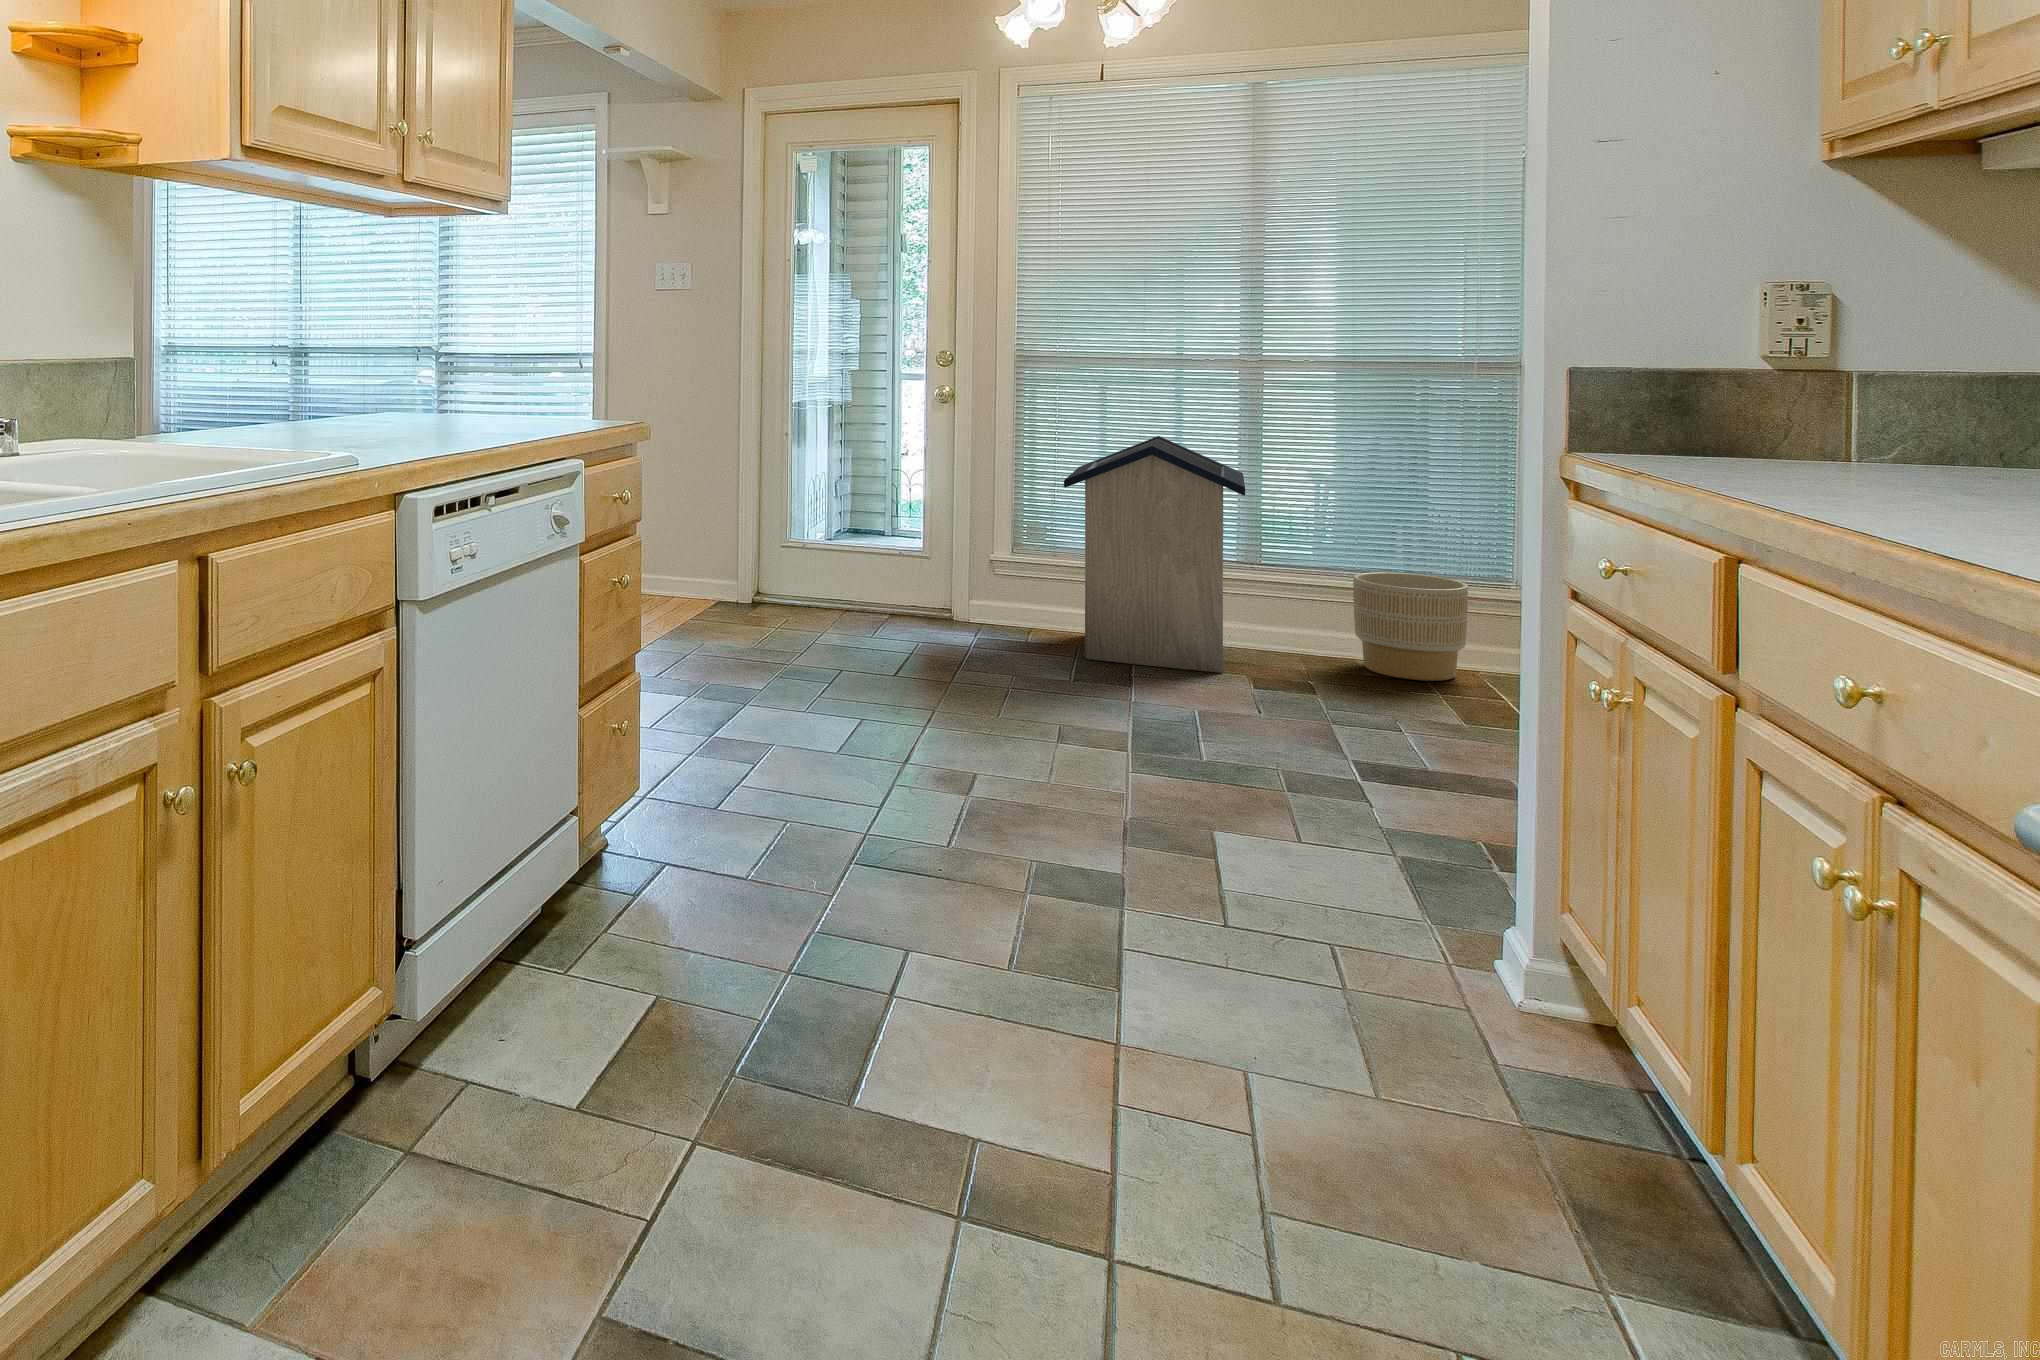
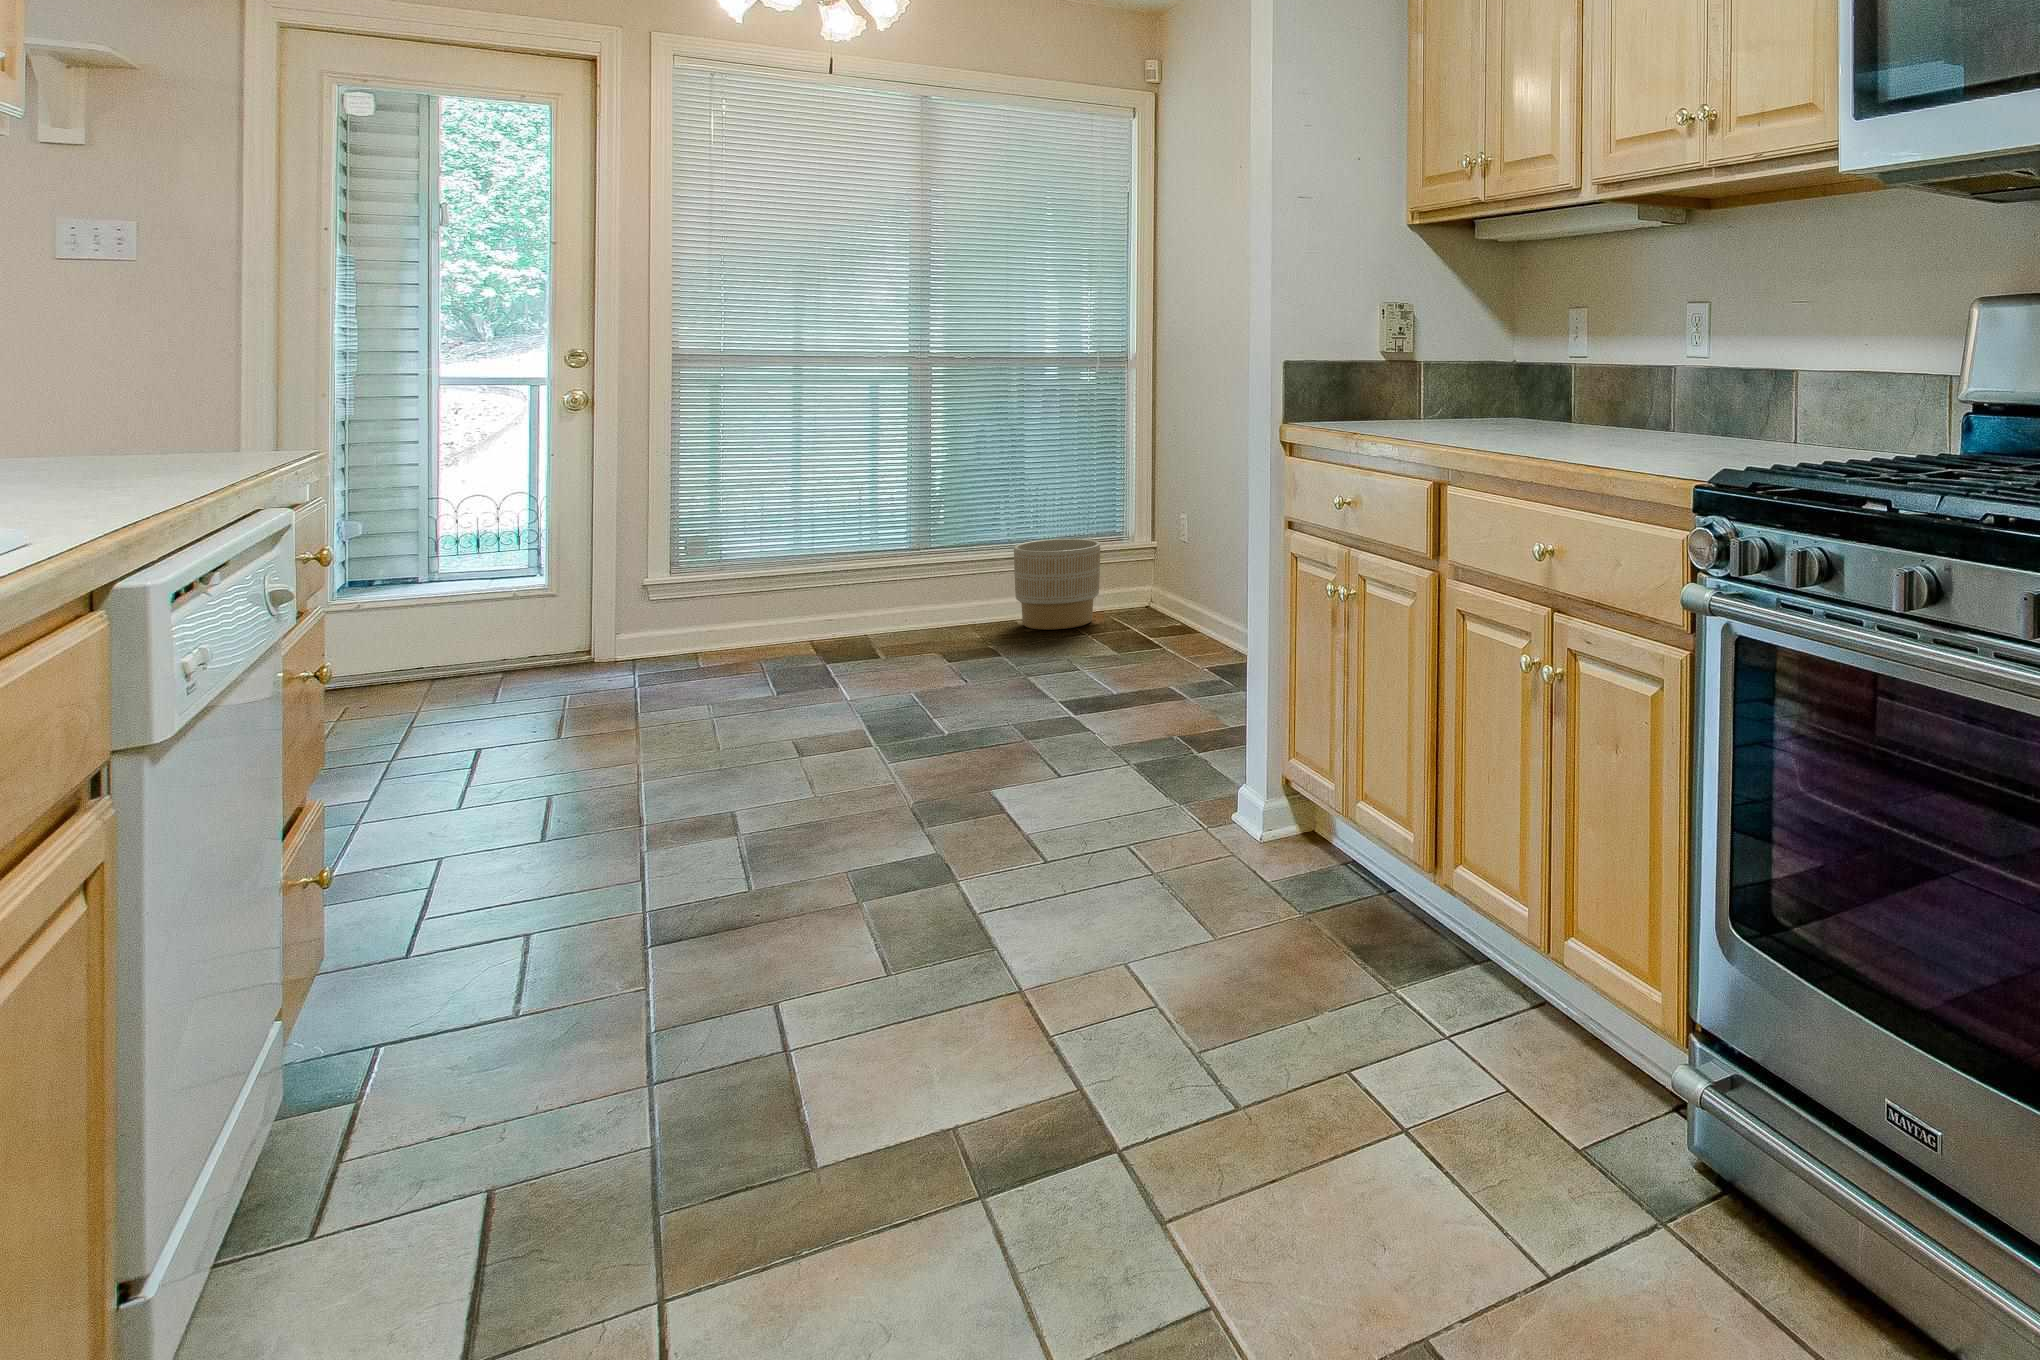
trash can: present [1064,436,1245,673] -> none [748,434,935,671]

